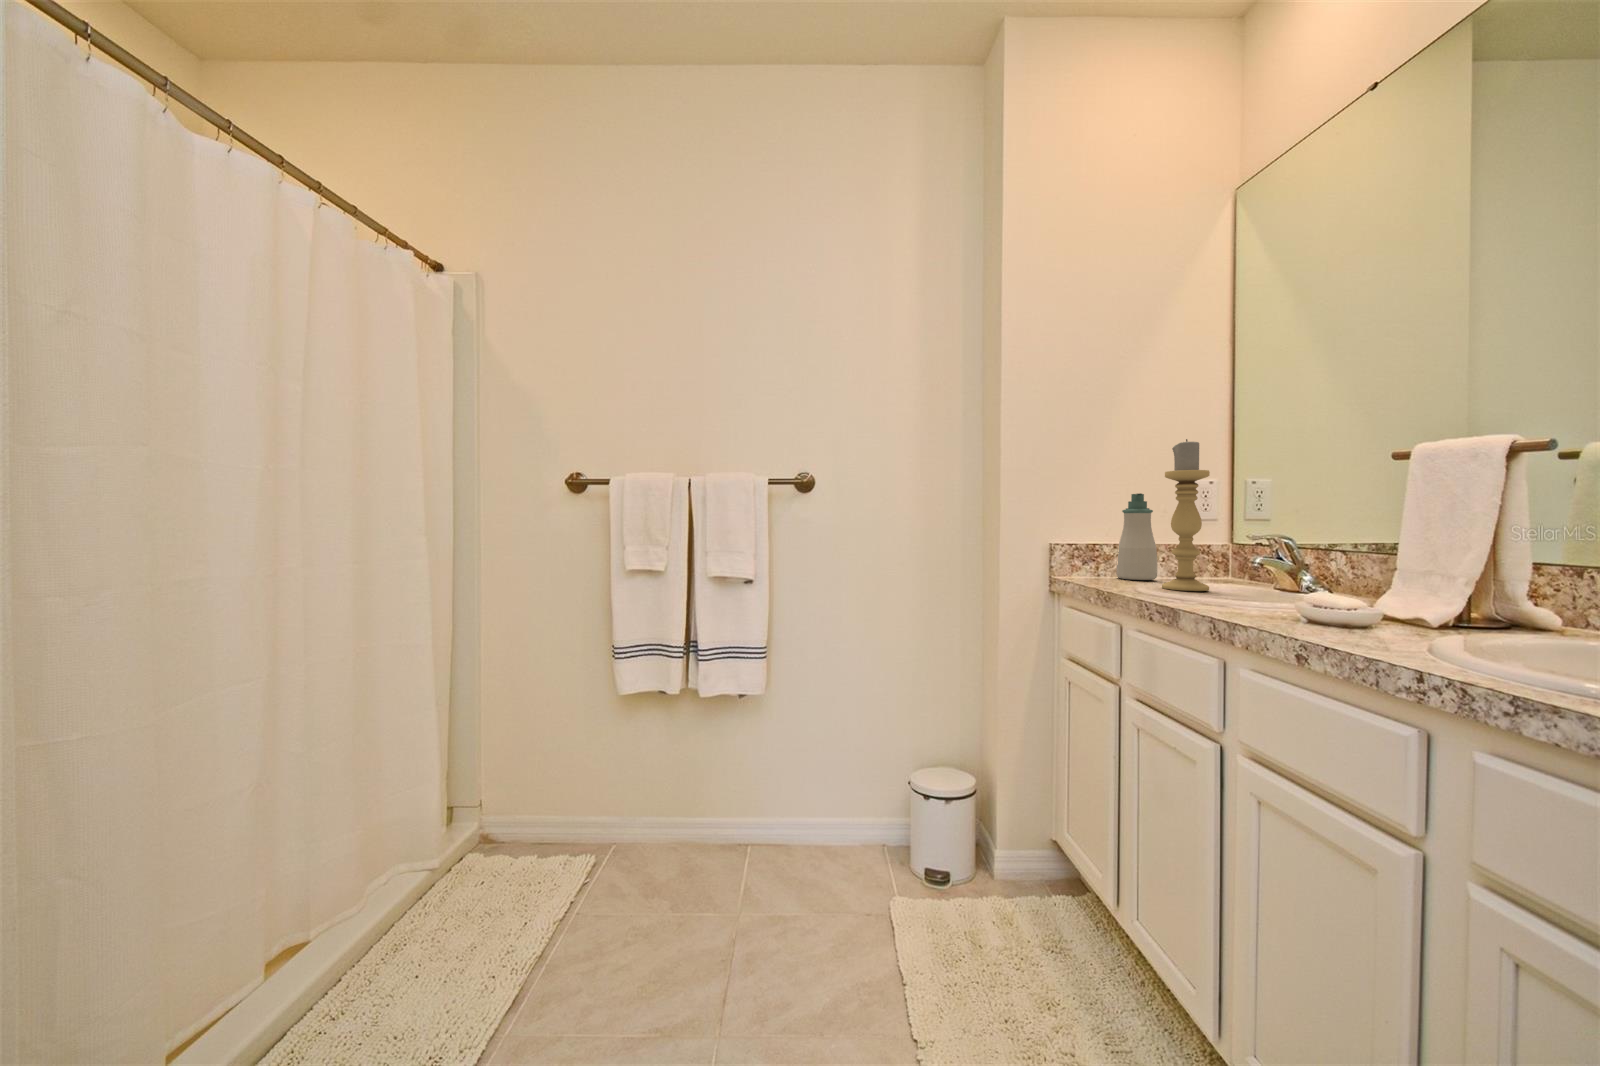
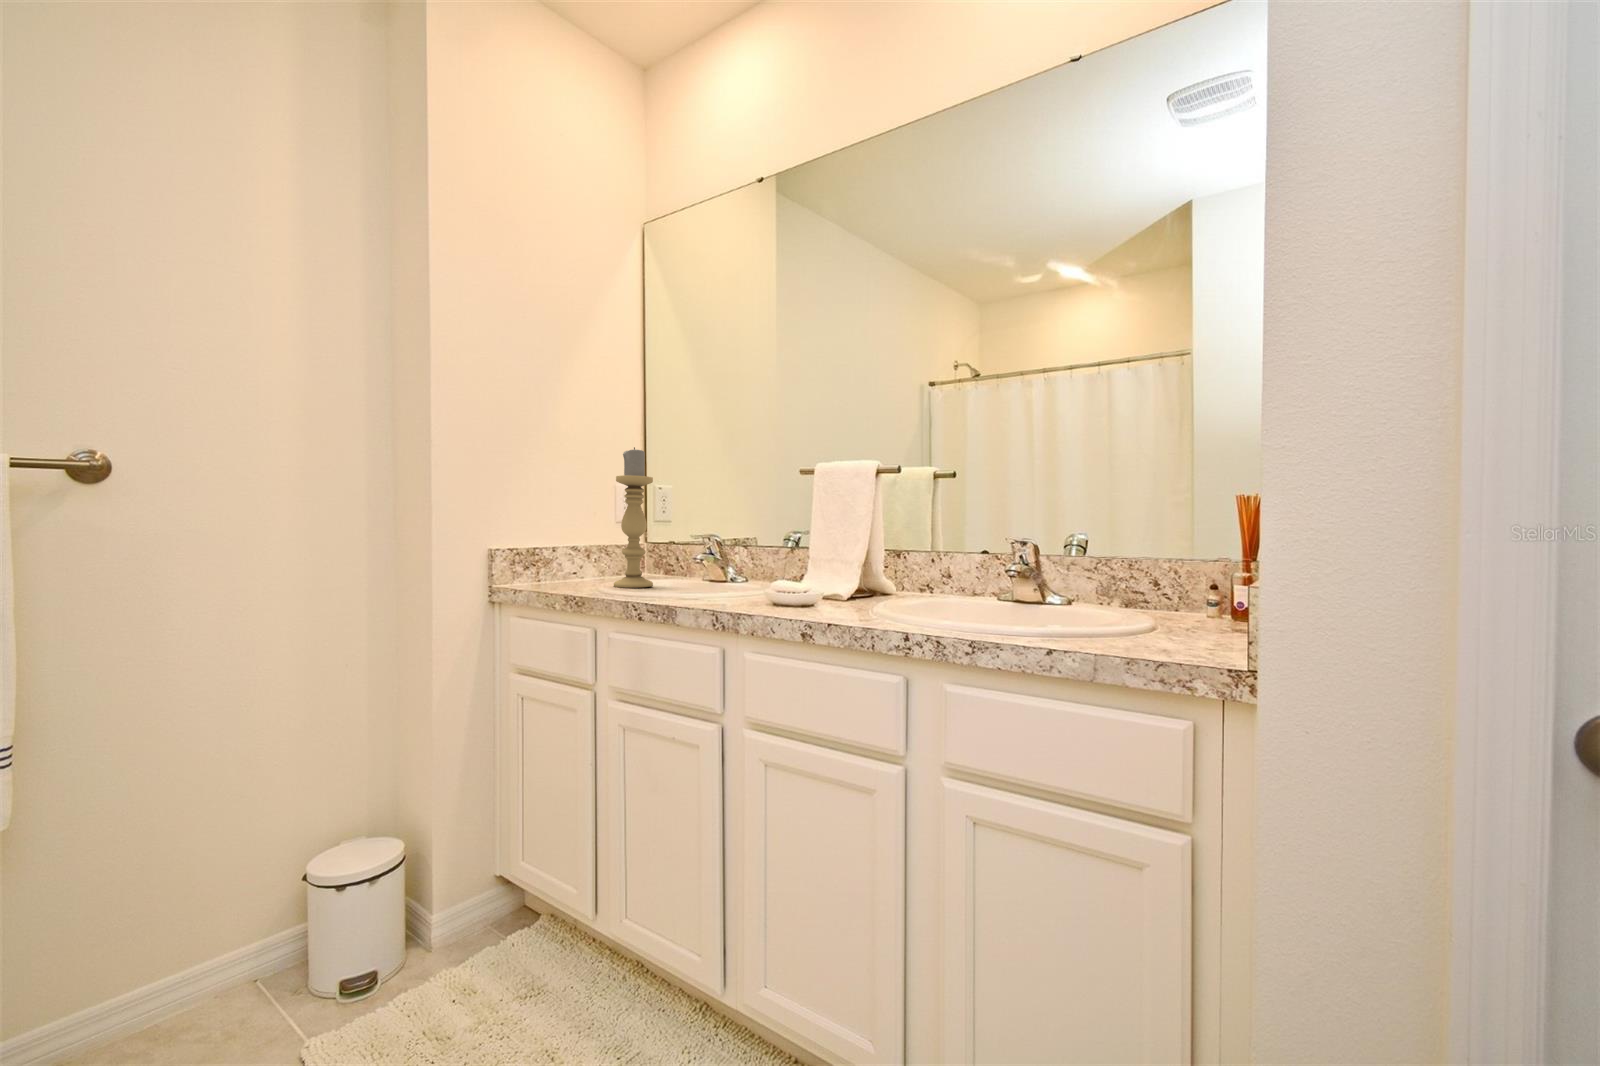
soap bottle: present [1116,493,1157,580] -> none [556,495,594,581]

